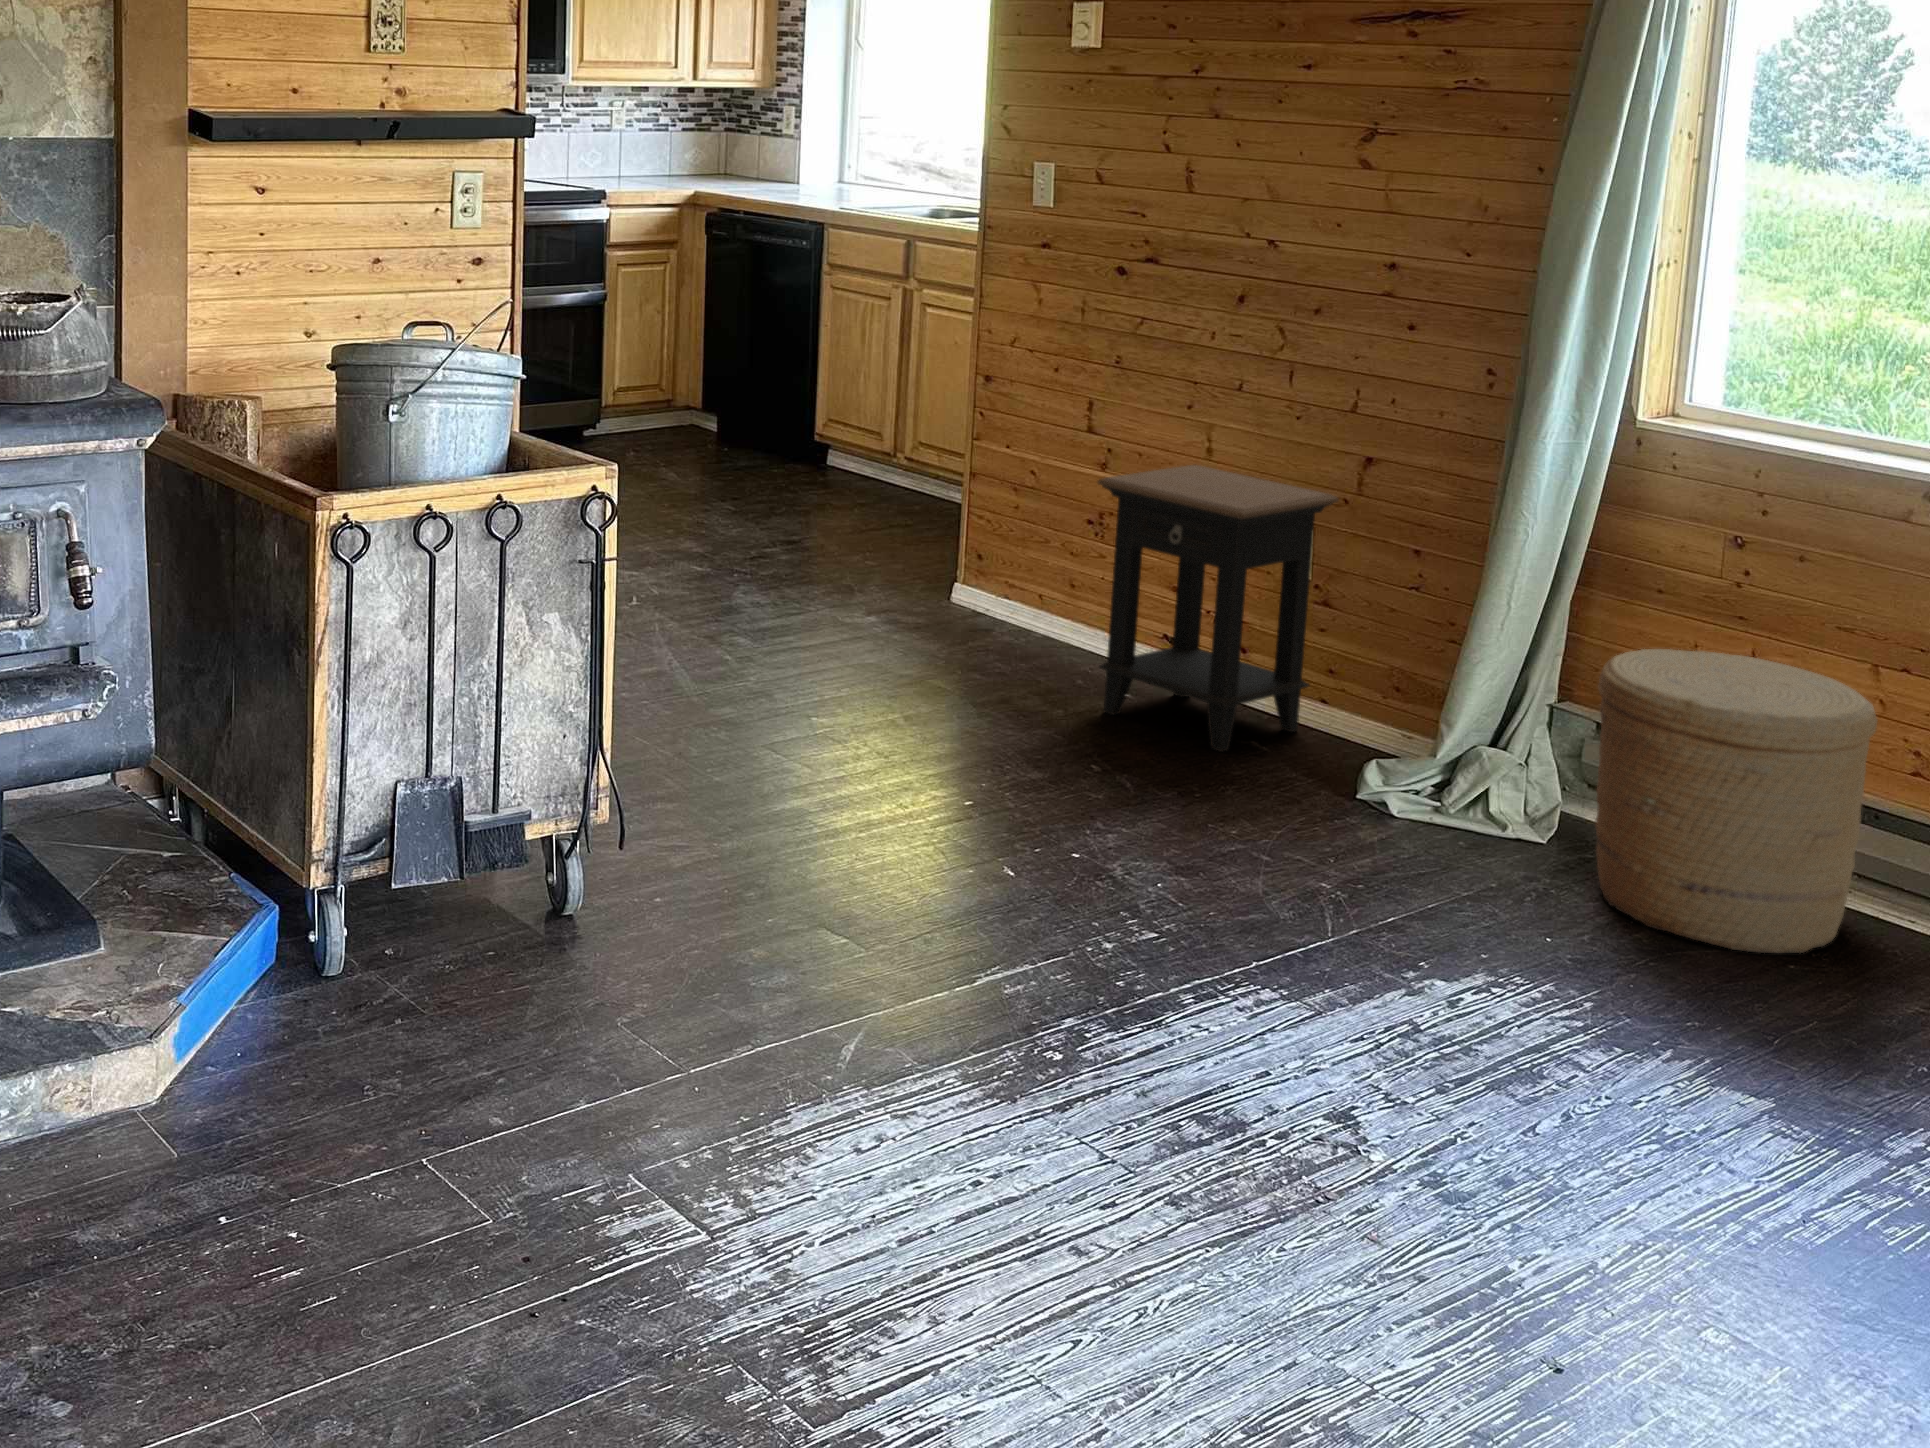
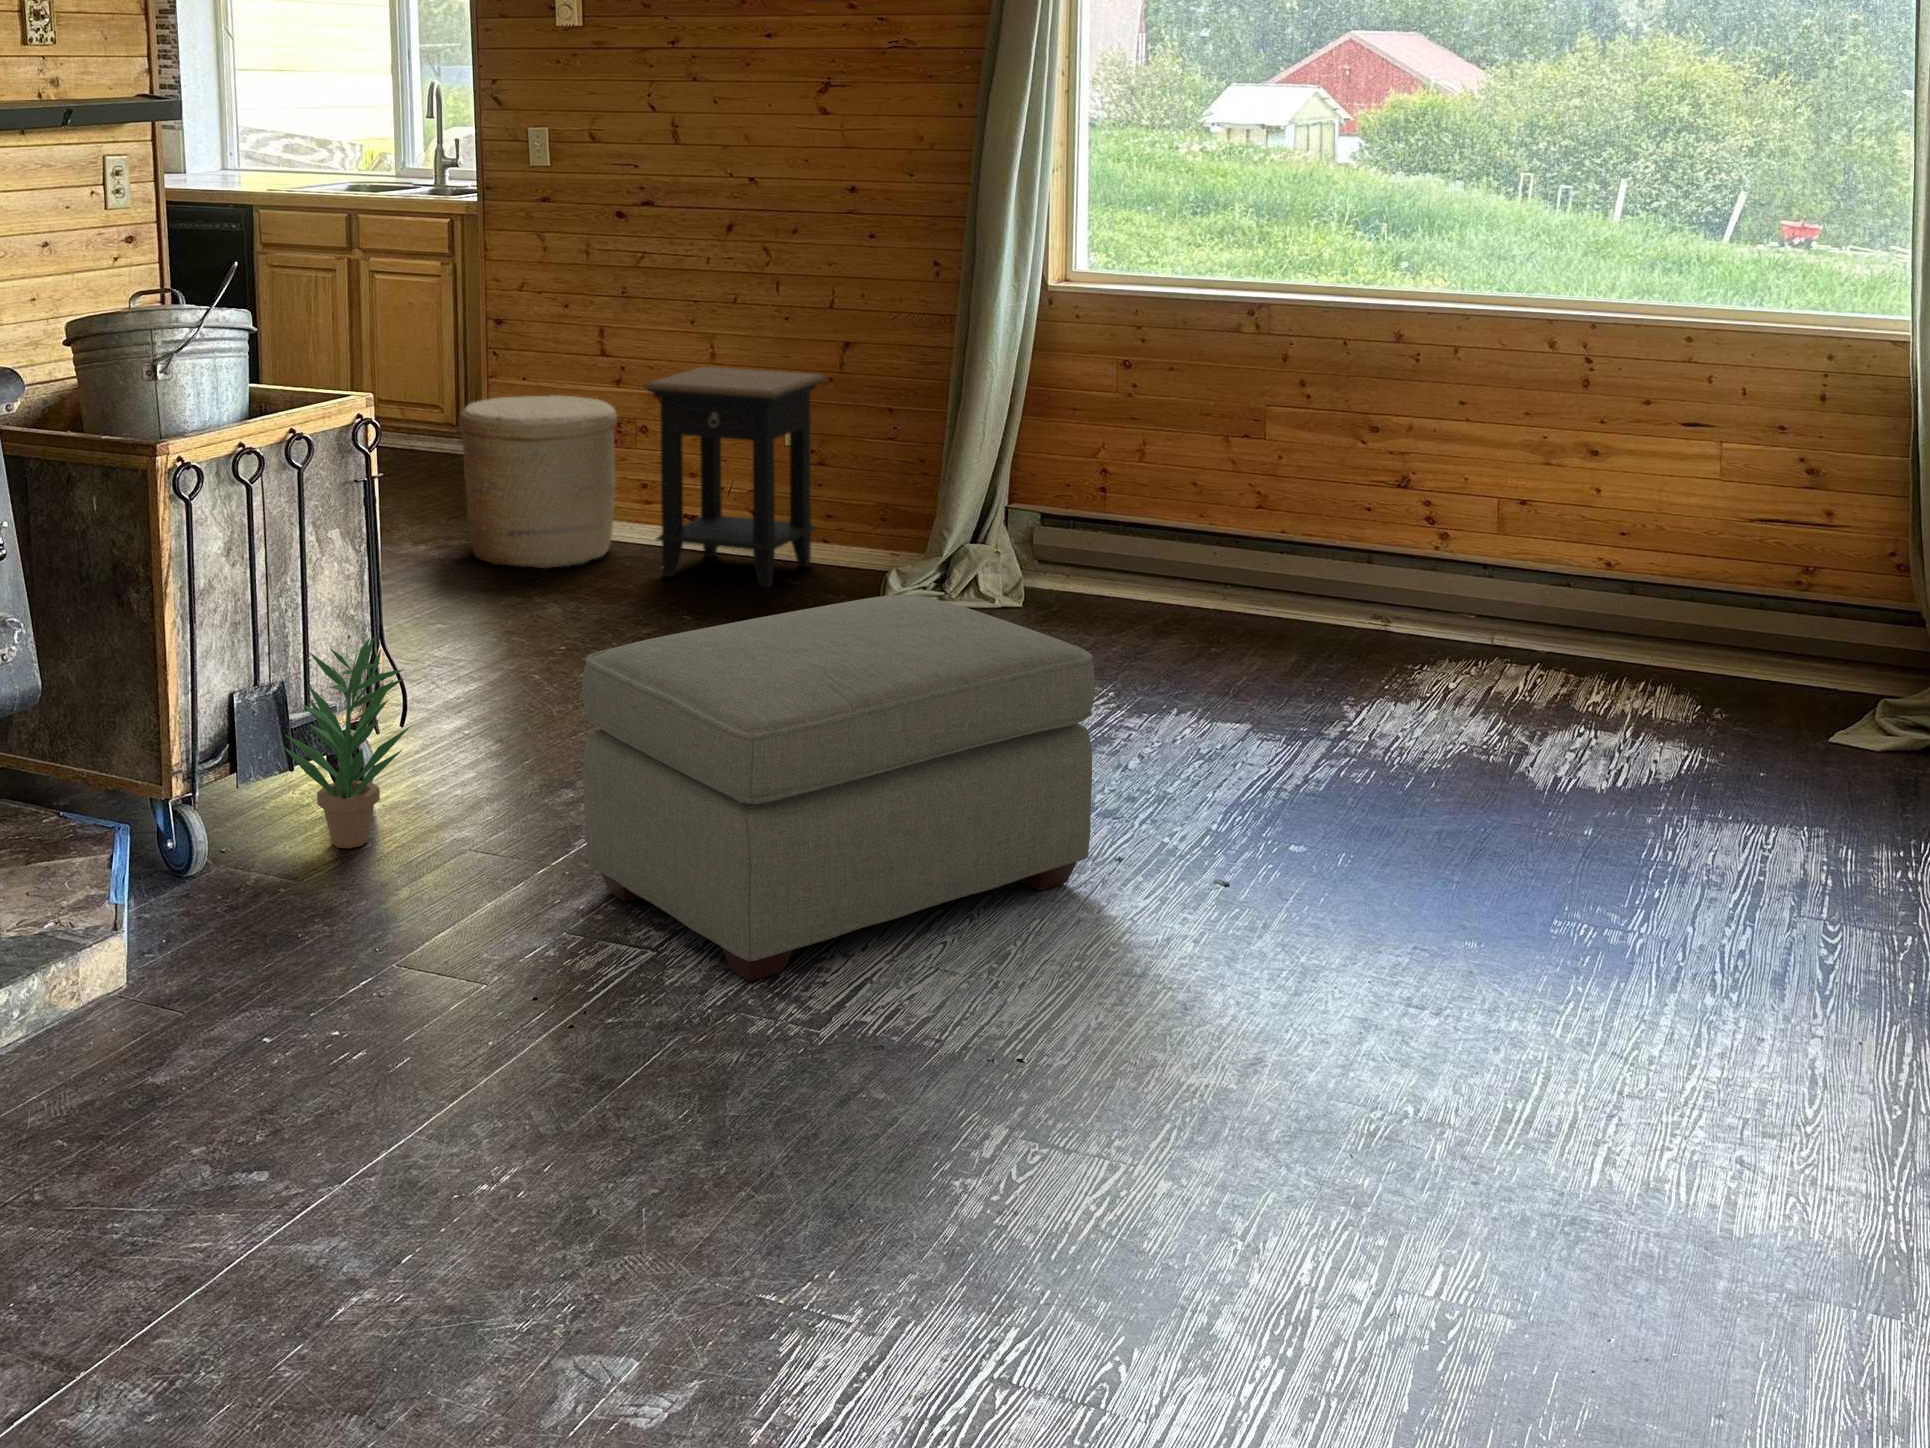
woven basket: present [1595,649,1877,953] -> present [459,396,617,568]
potted plant: none [439,753,575,992] -> present [284,638,409,848]
ottoman: none [703,826,1375,1315] -> present [582,595,1095,981]

